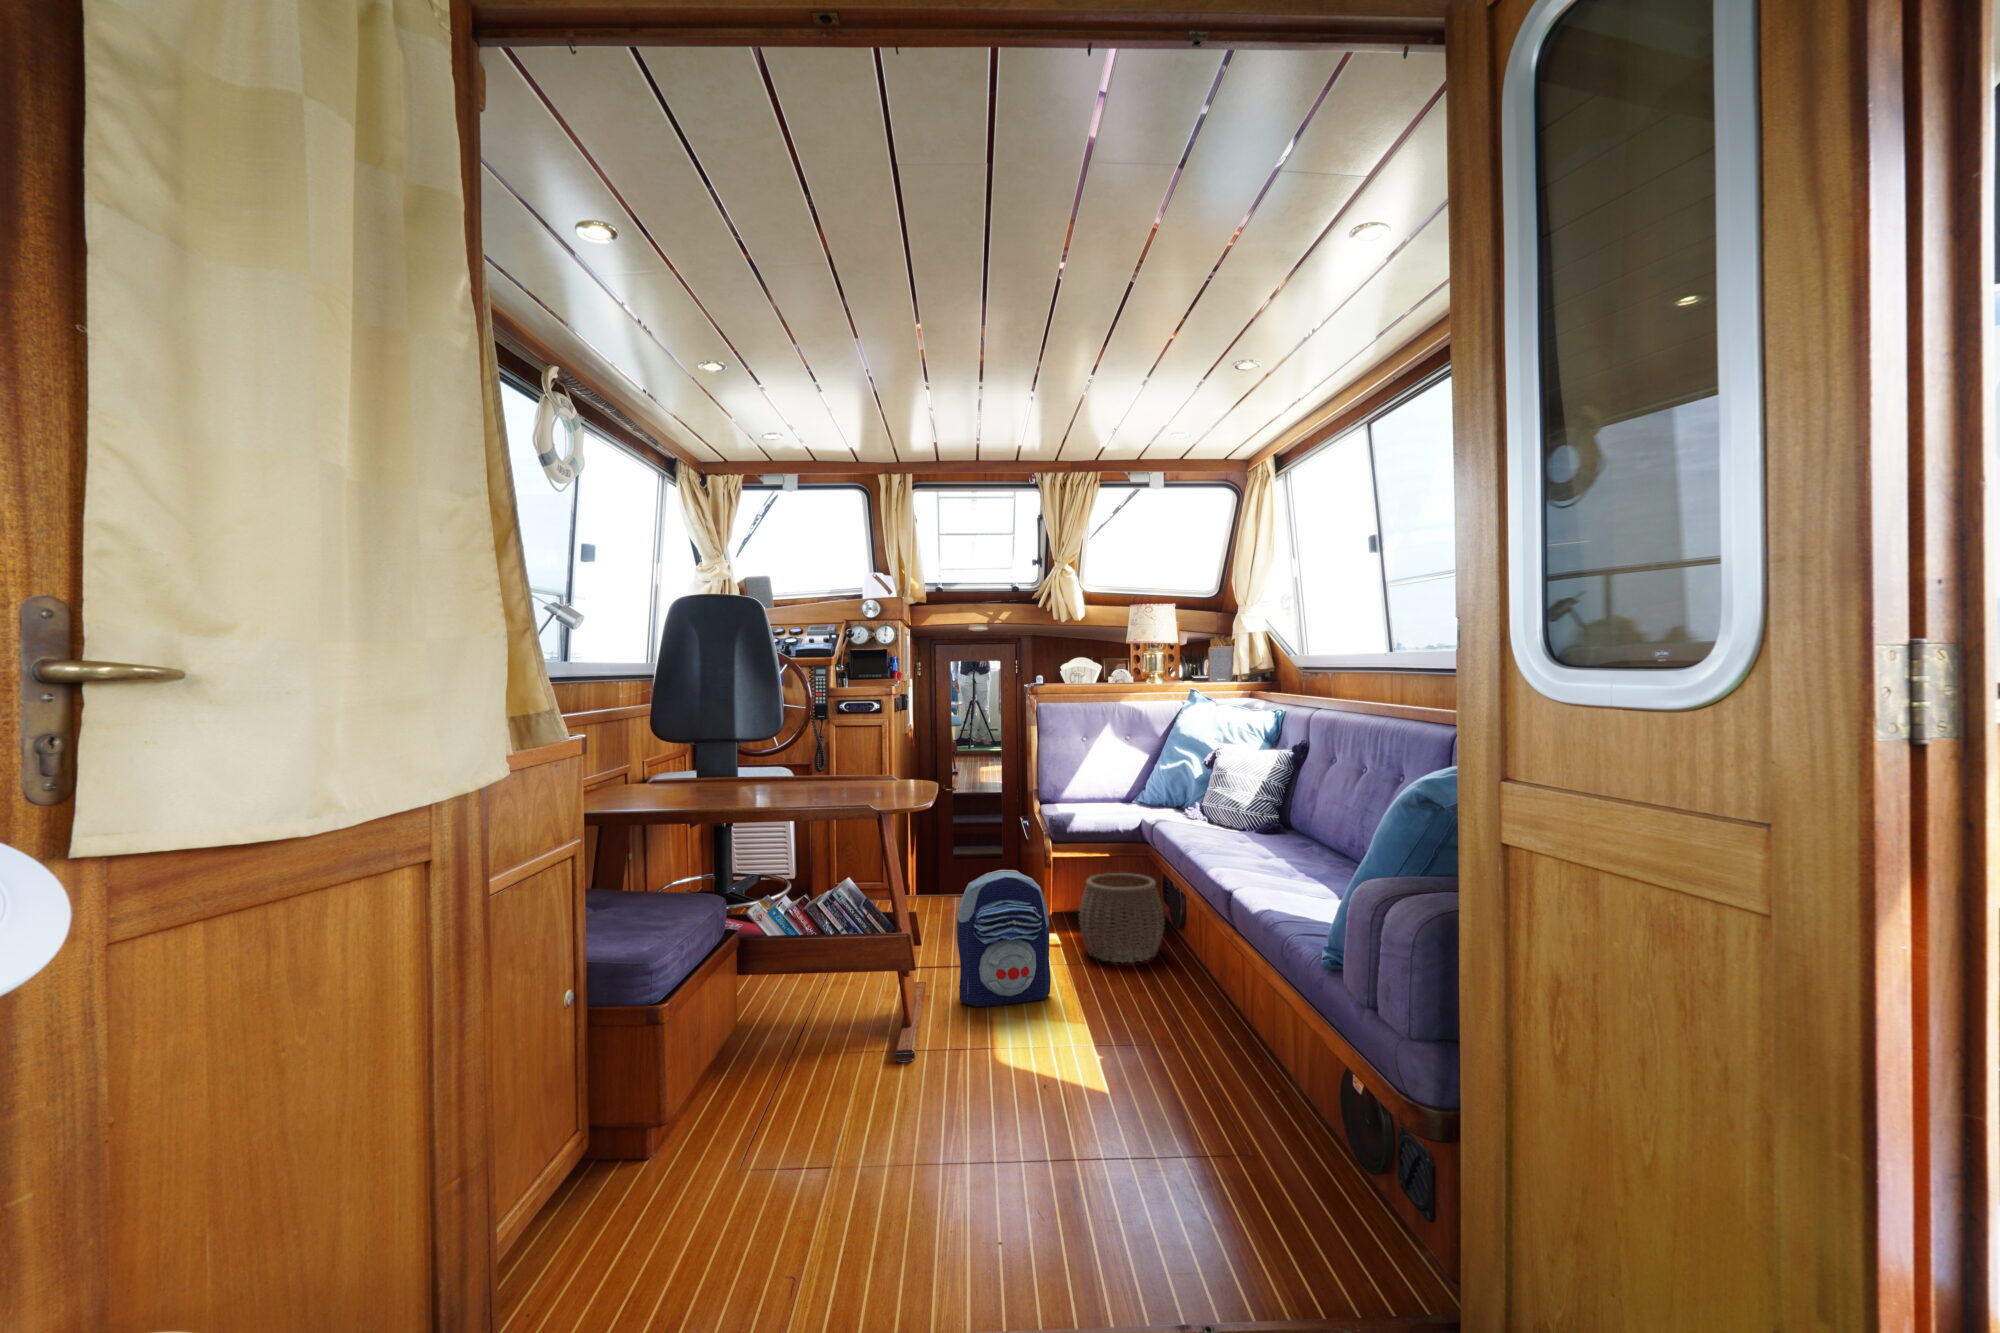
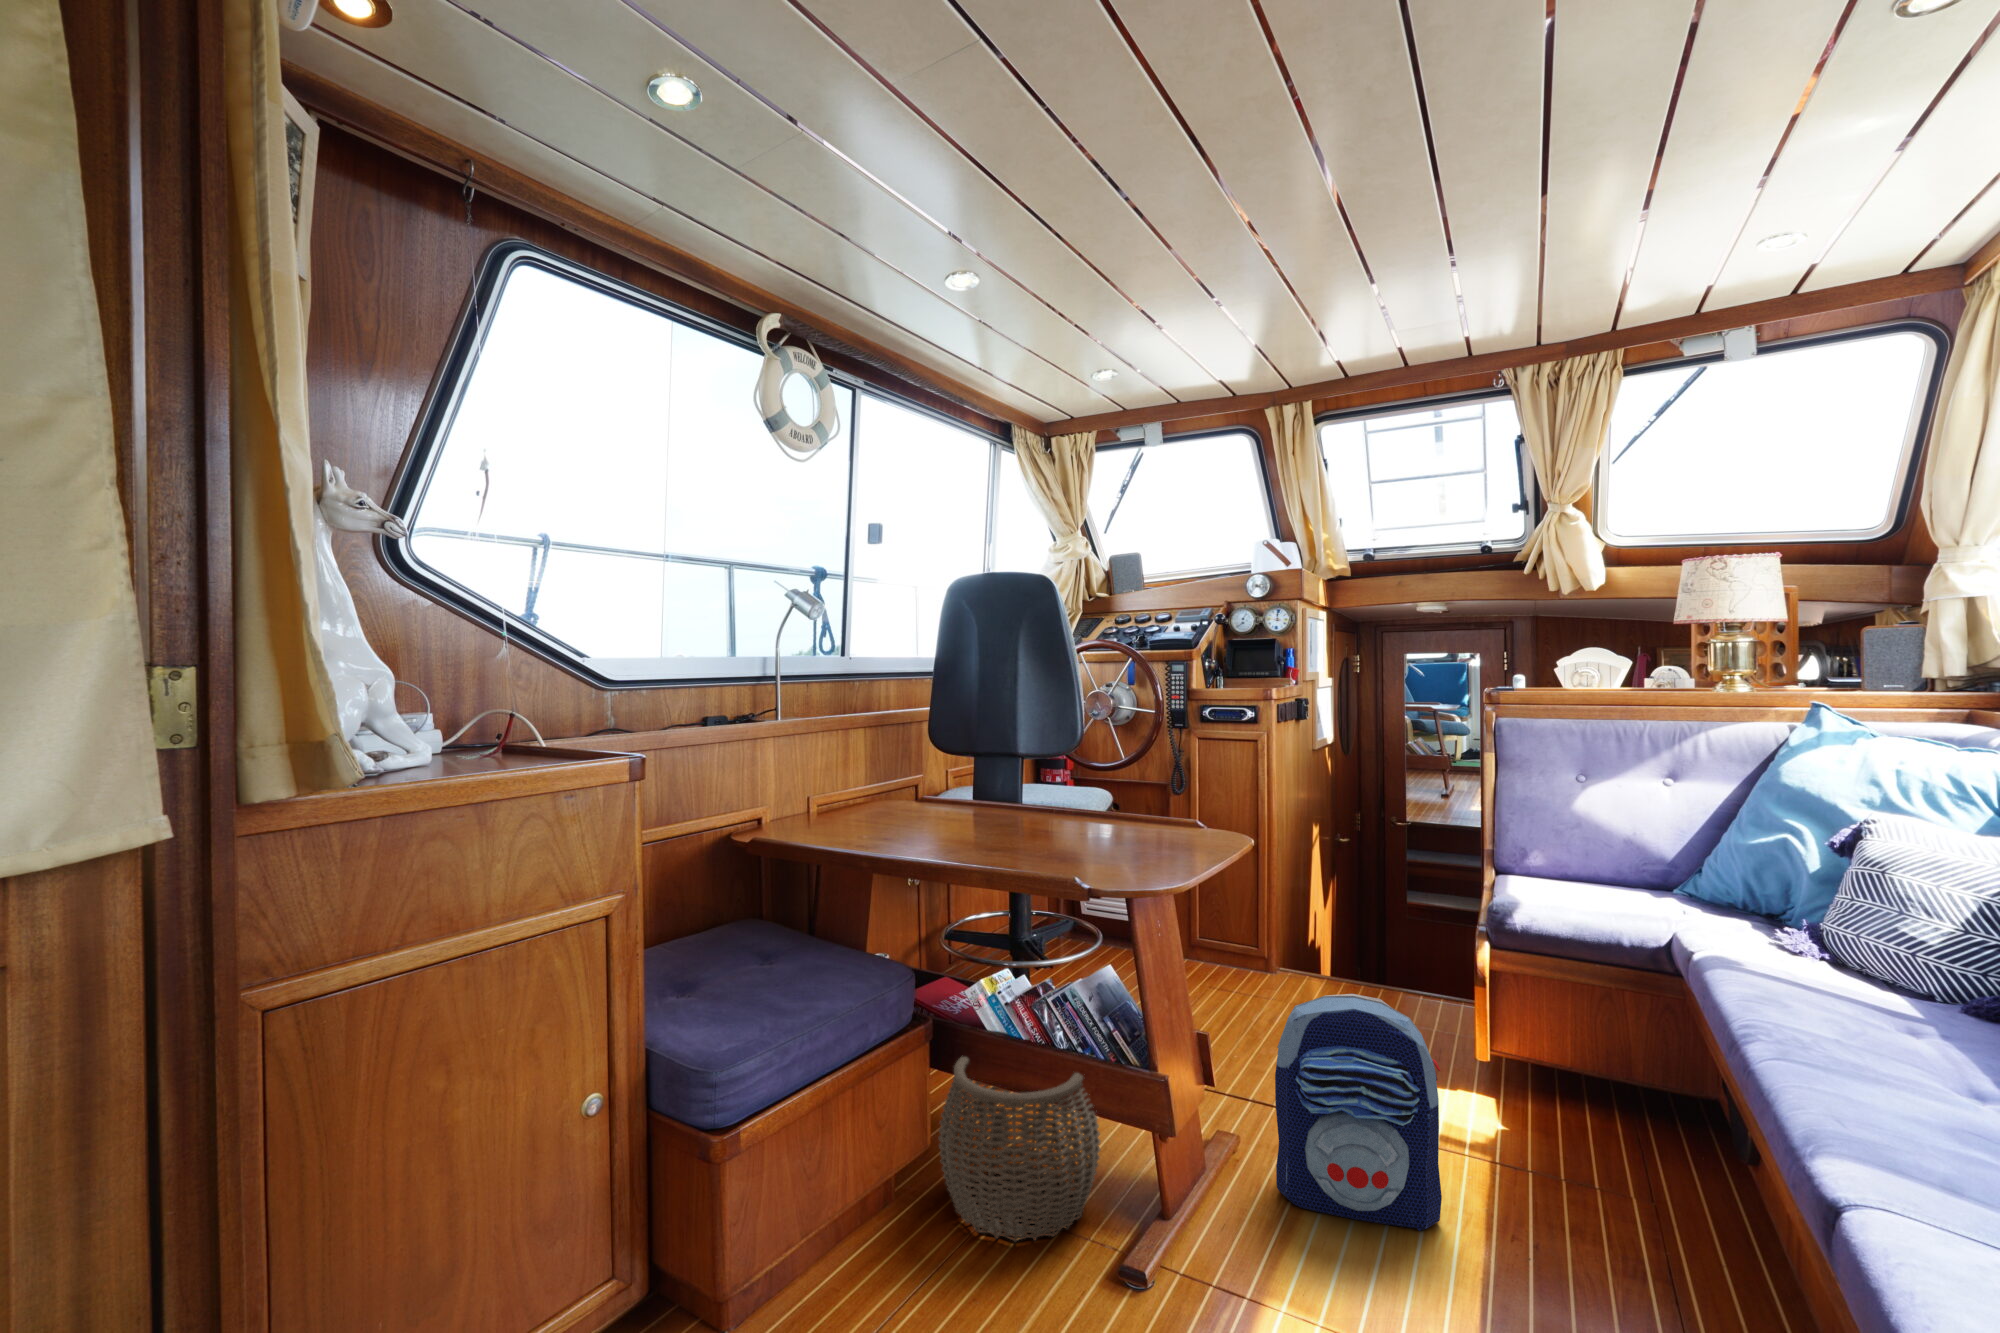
woven basket: present [1079,873,1164,963] -> present [939,1057,1100,1241]

